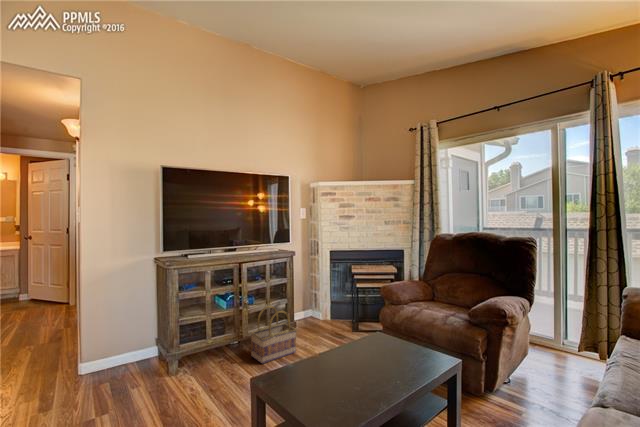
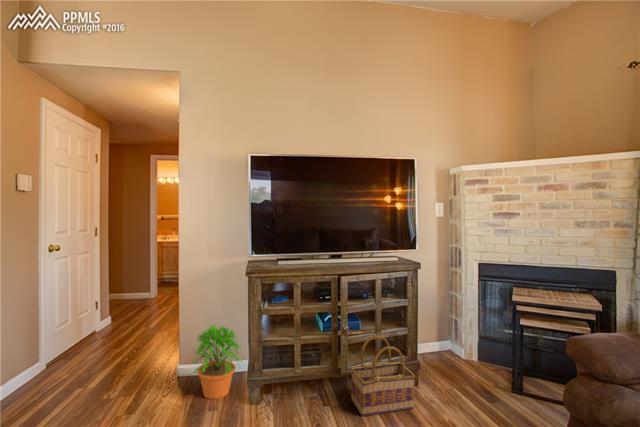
potted plant: none [104,316,159,381] -> present [193,325,241,399]

